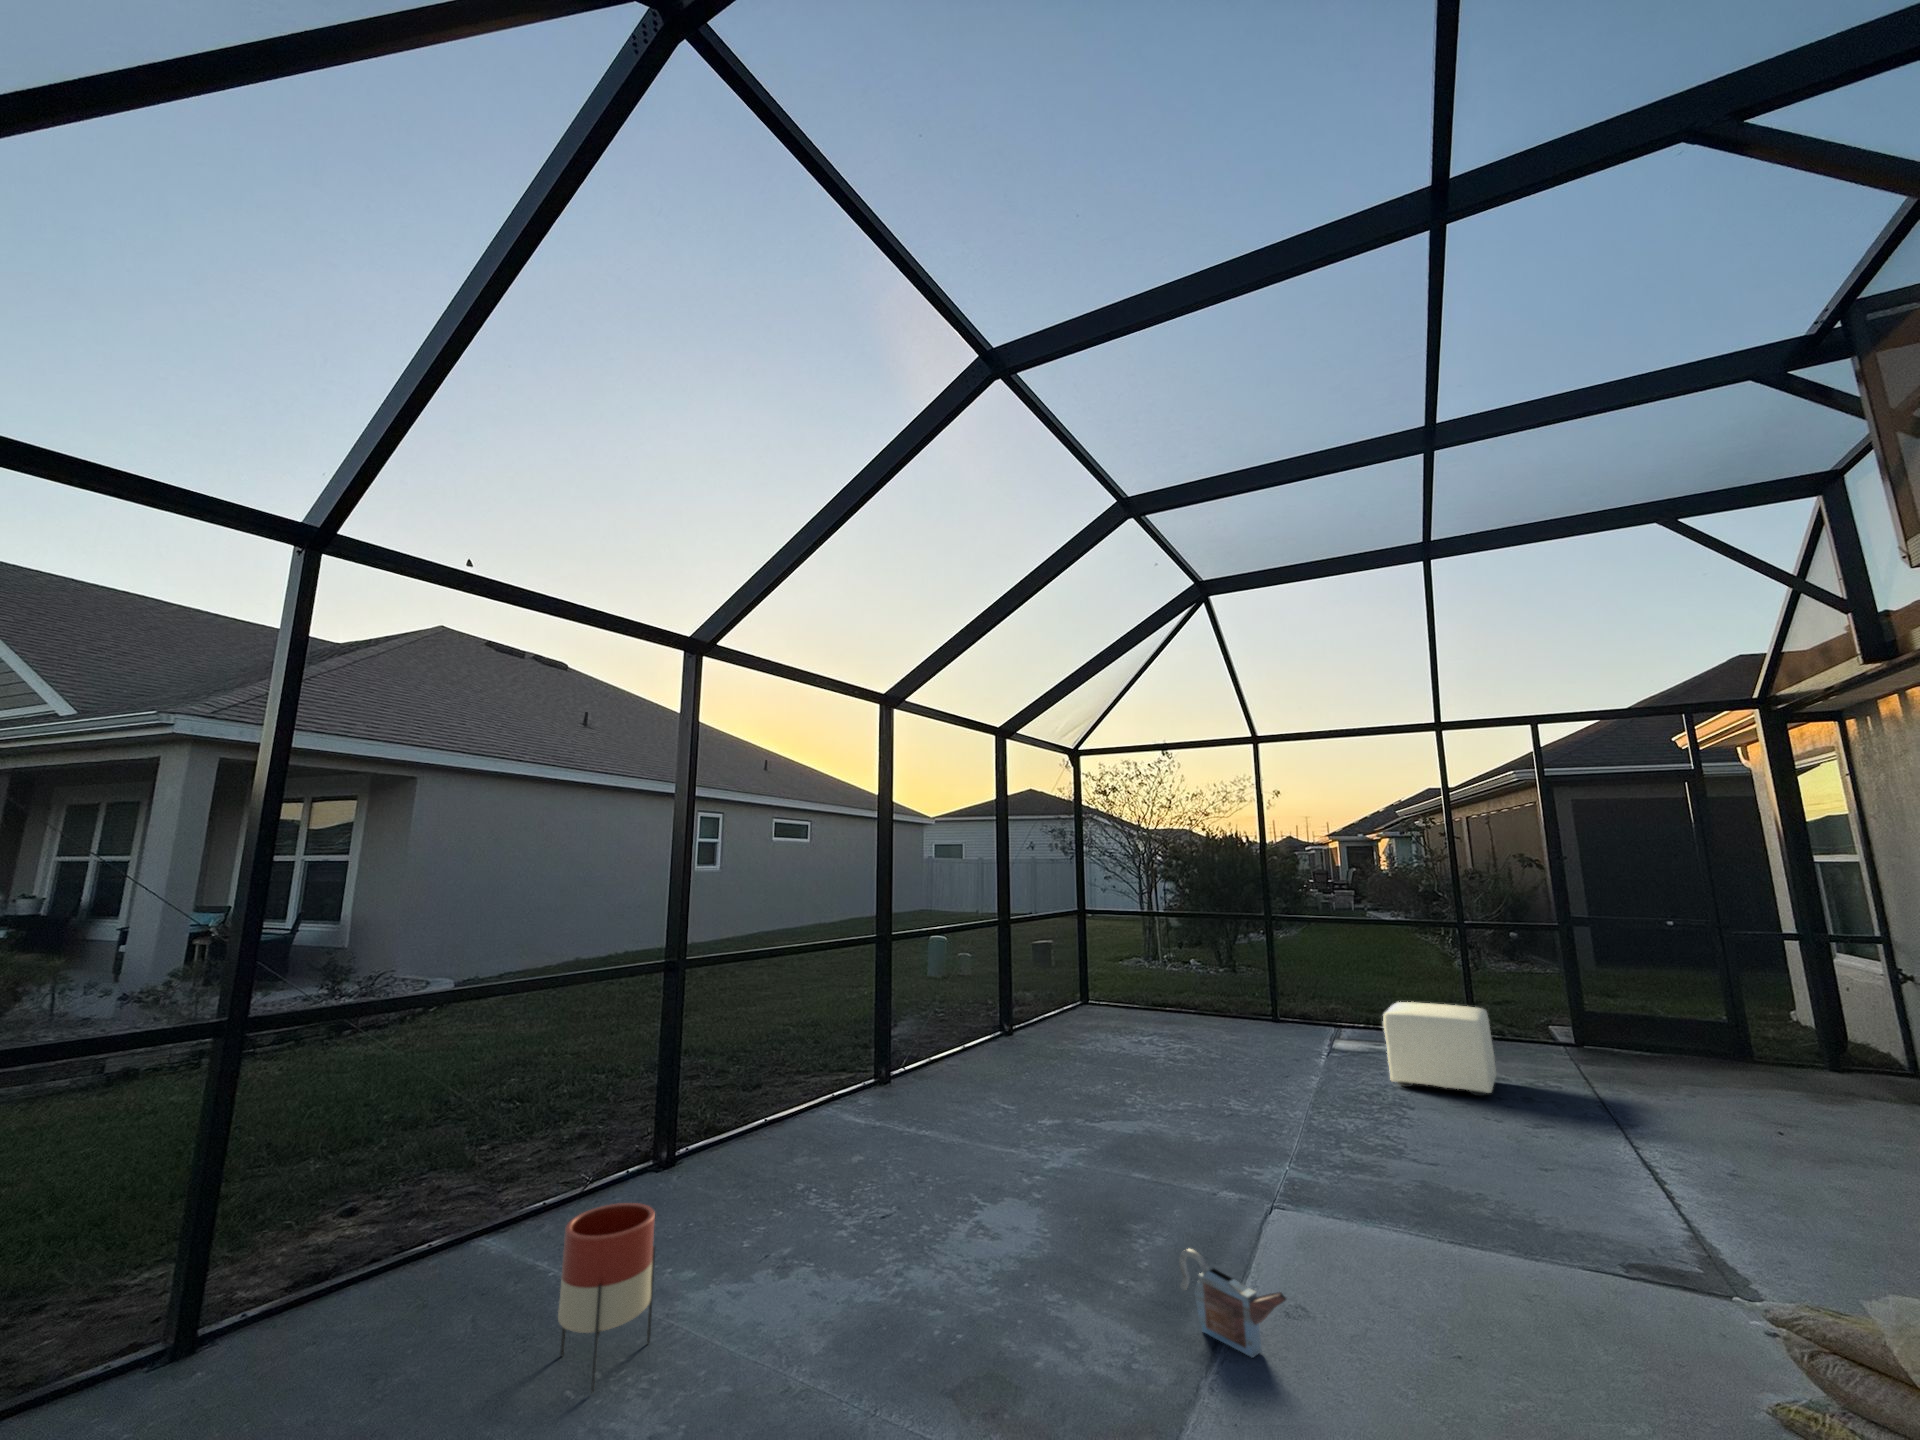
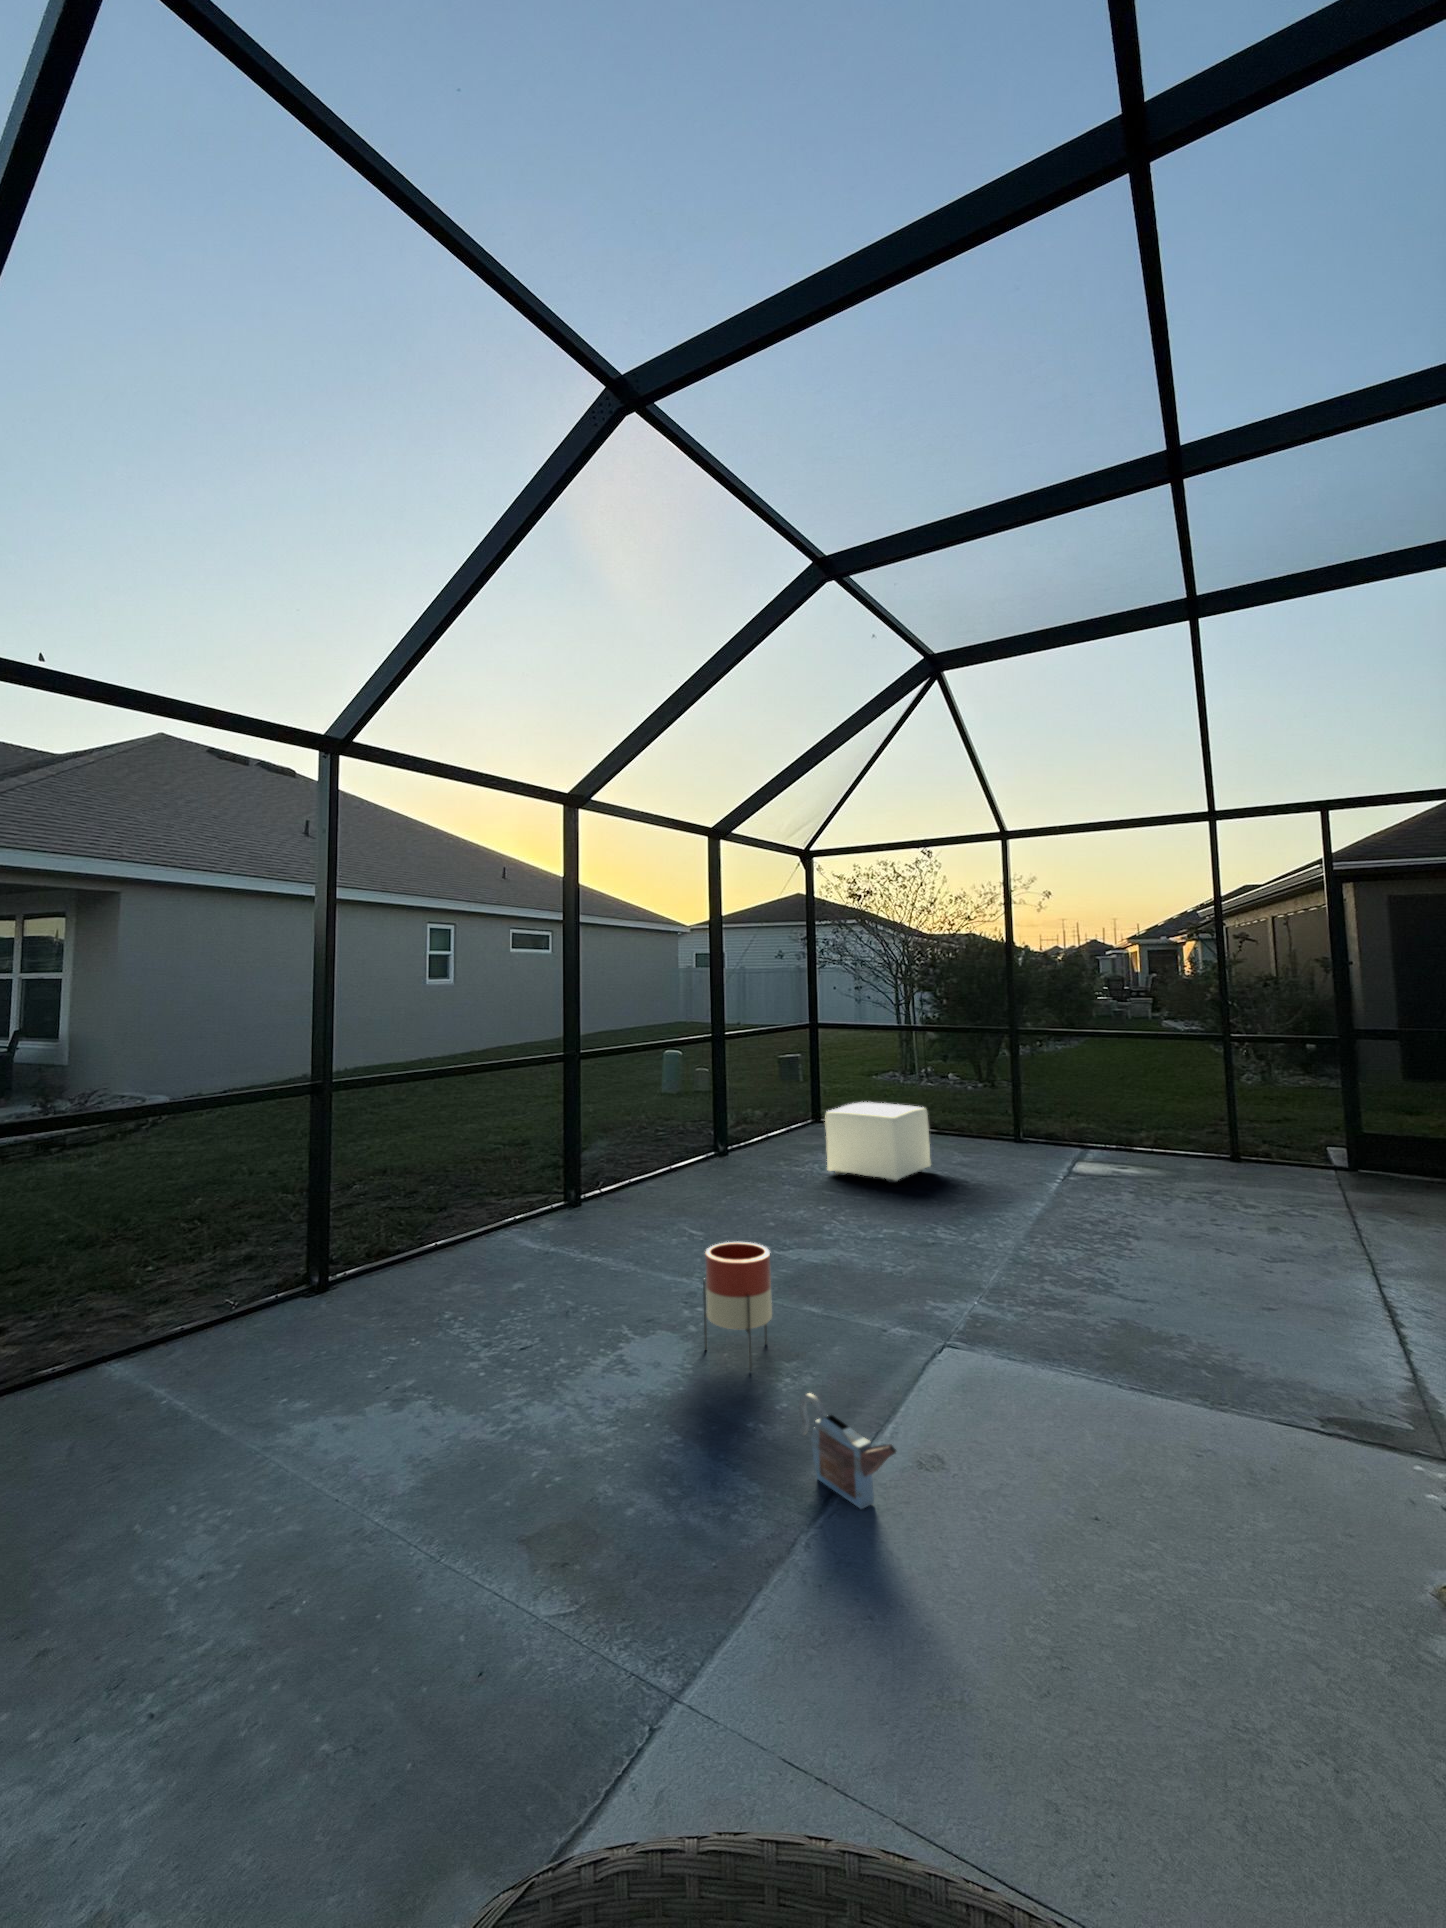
ottoman: present [1383,1002,1496,1096] -> present [825,1102,931,1183]
planter: present [558,1203,655,1392] -> present [703,1242,772,1370]

